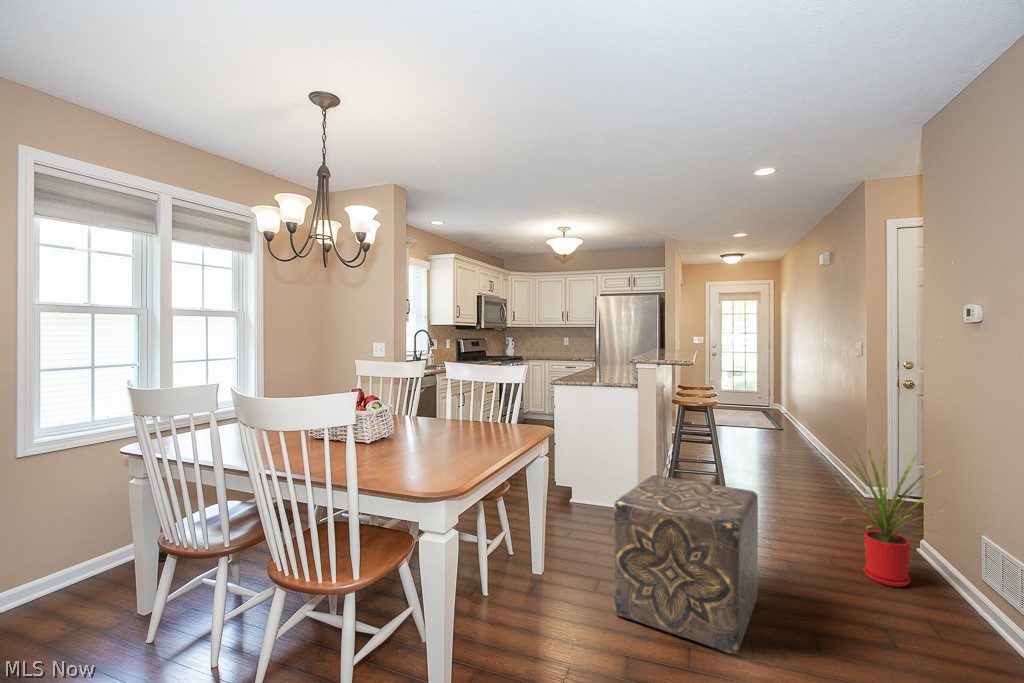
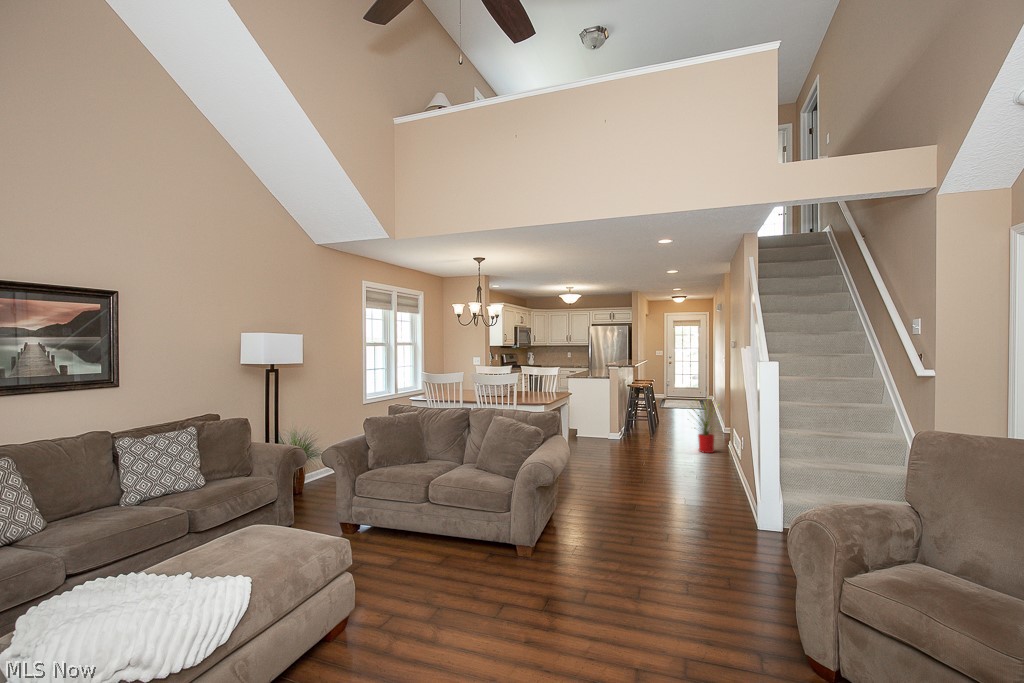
ottoman: present [614,475,758,654] -> none [595,411,651,464]

